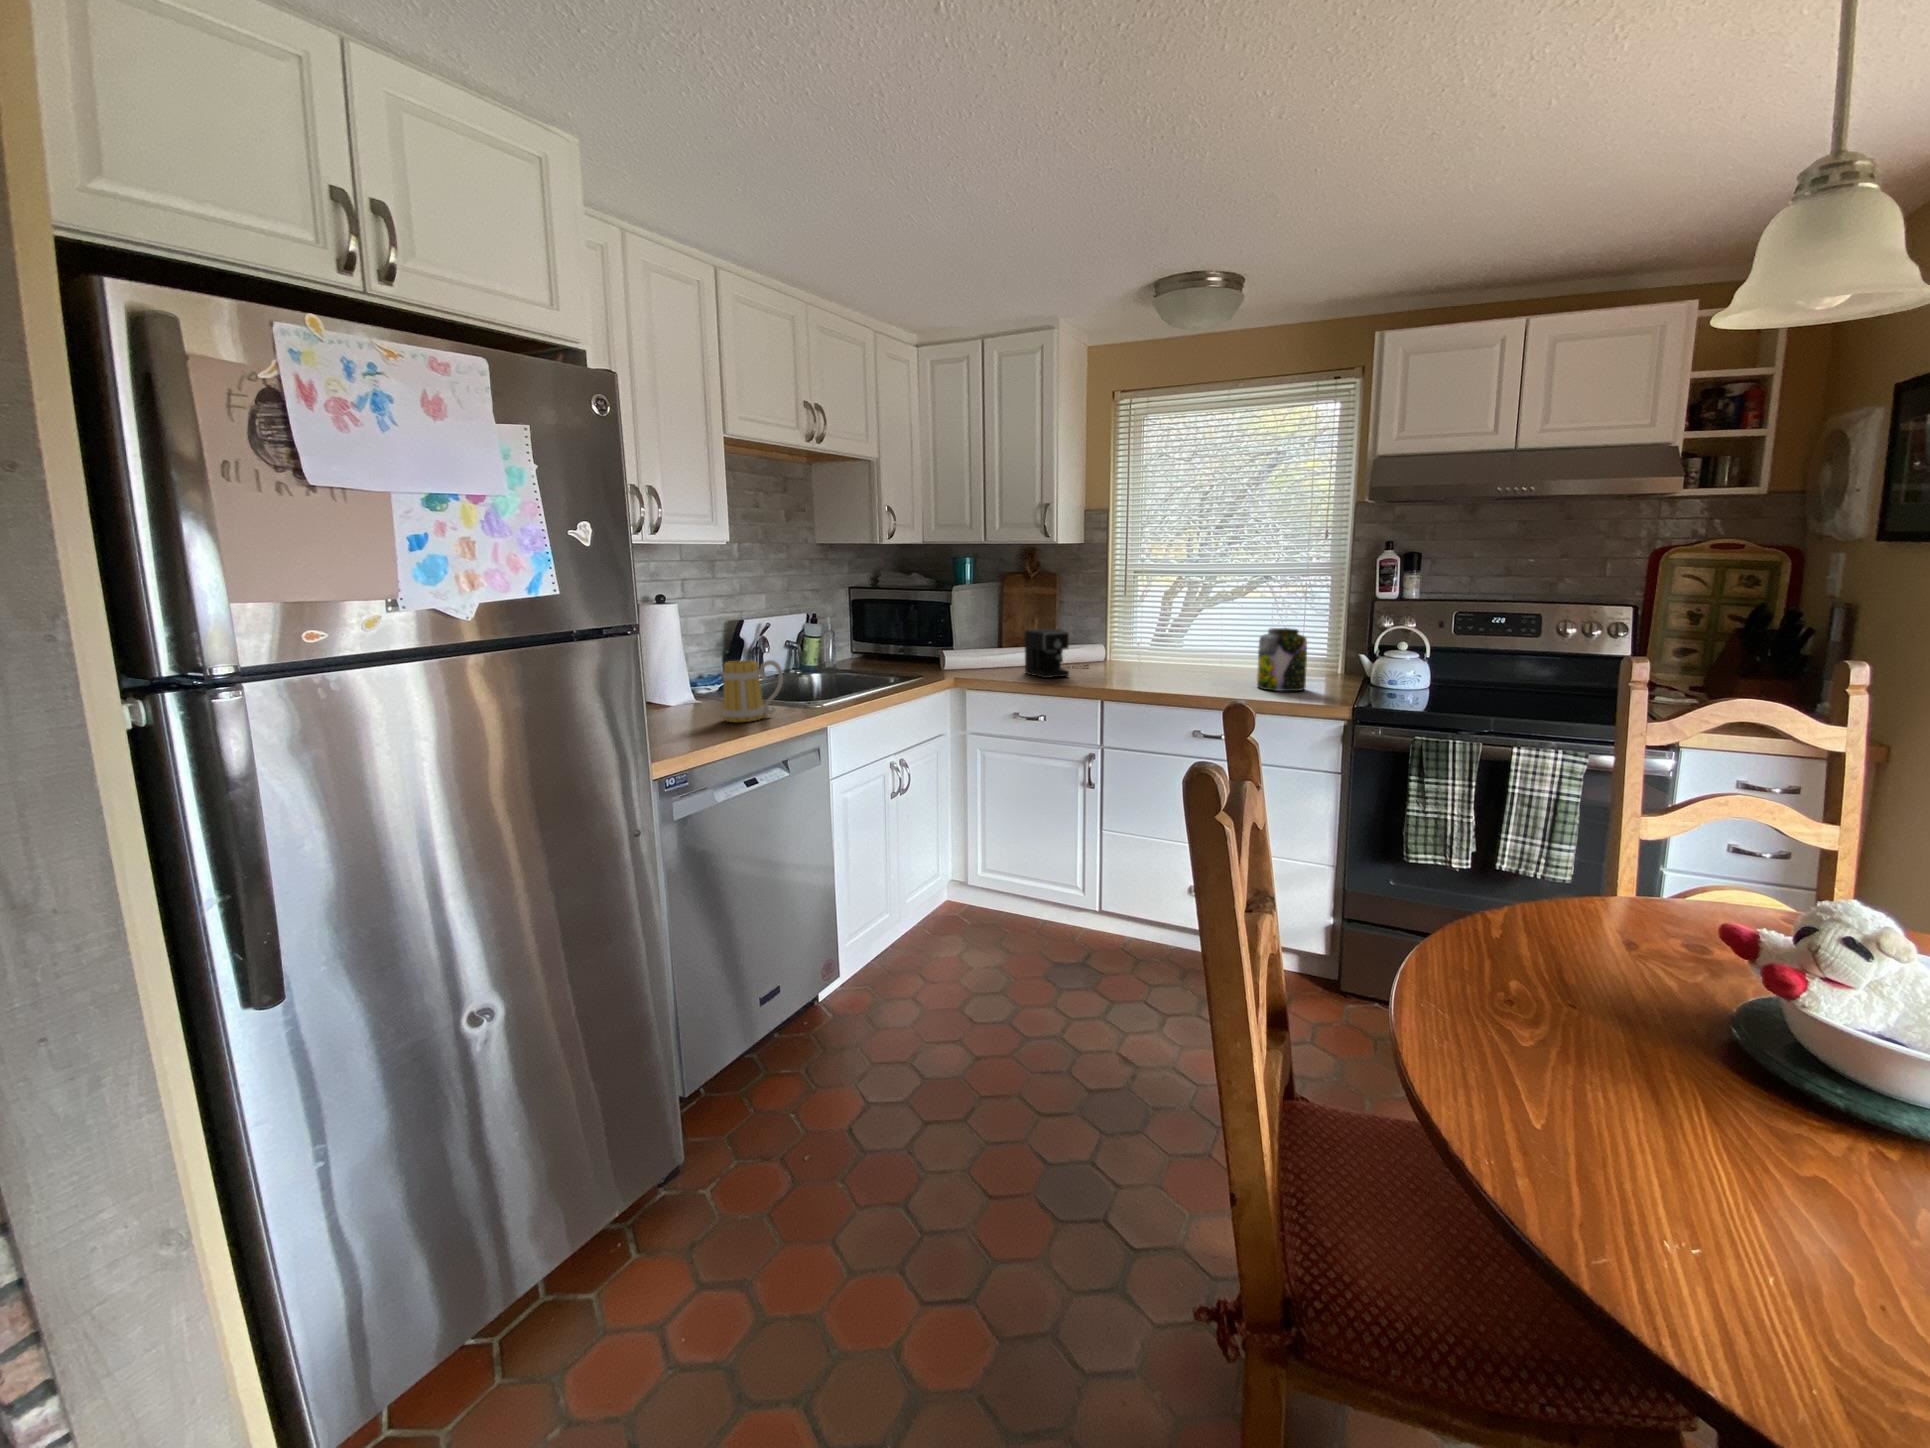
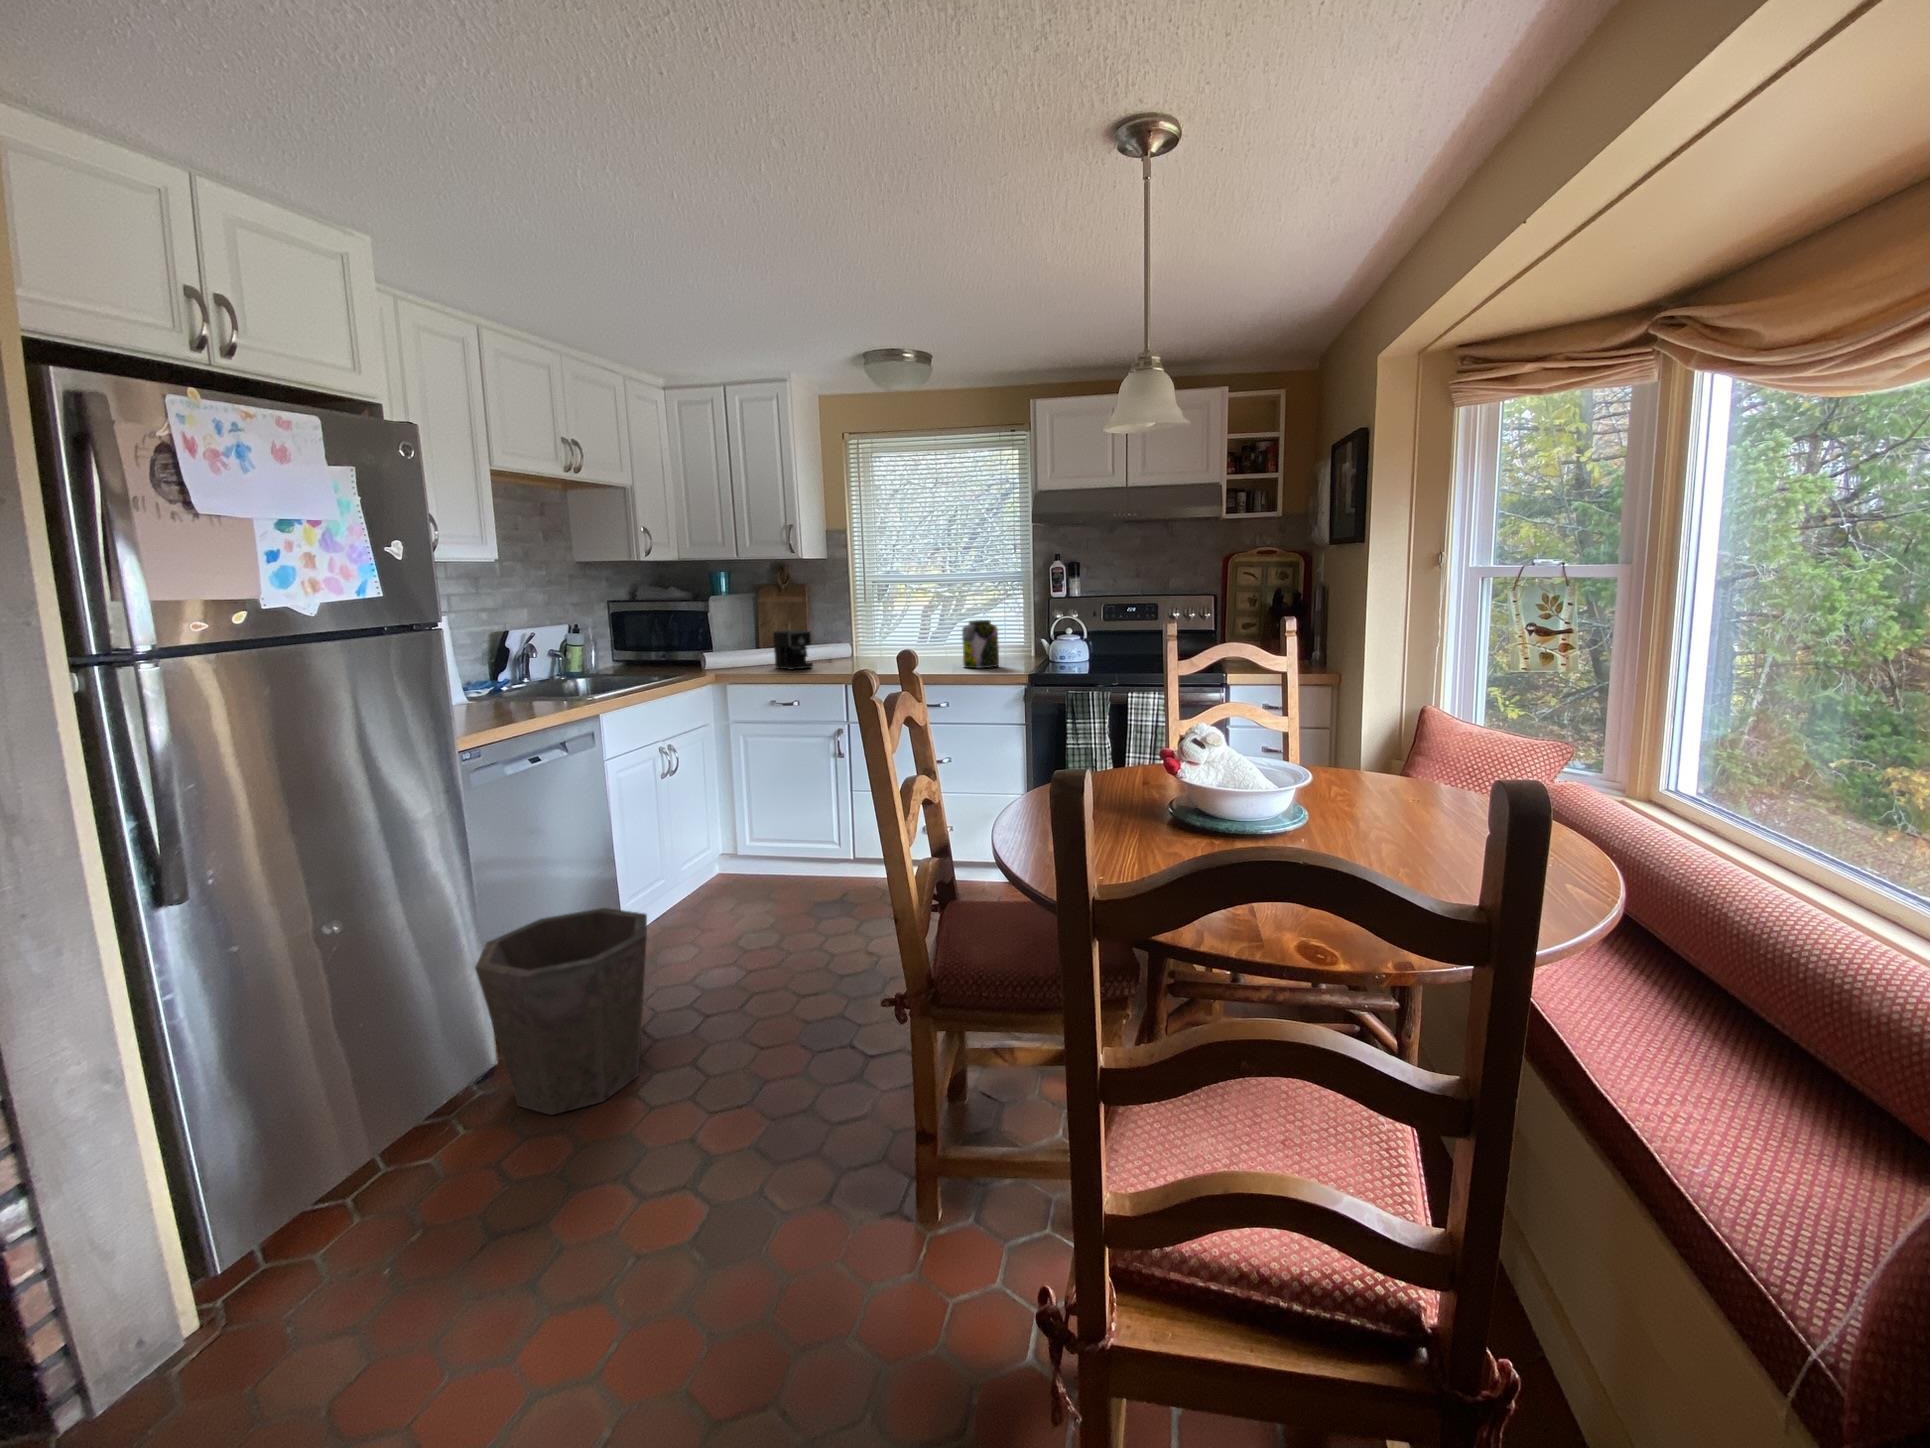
mug: present [722,660,783,722] -> none [501,657,558,709]
waste bin: none [653,989,863,1277] -> present [475,908,647,1115]

